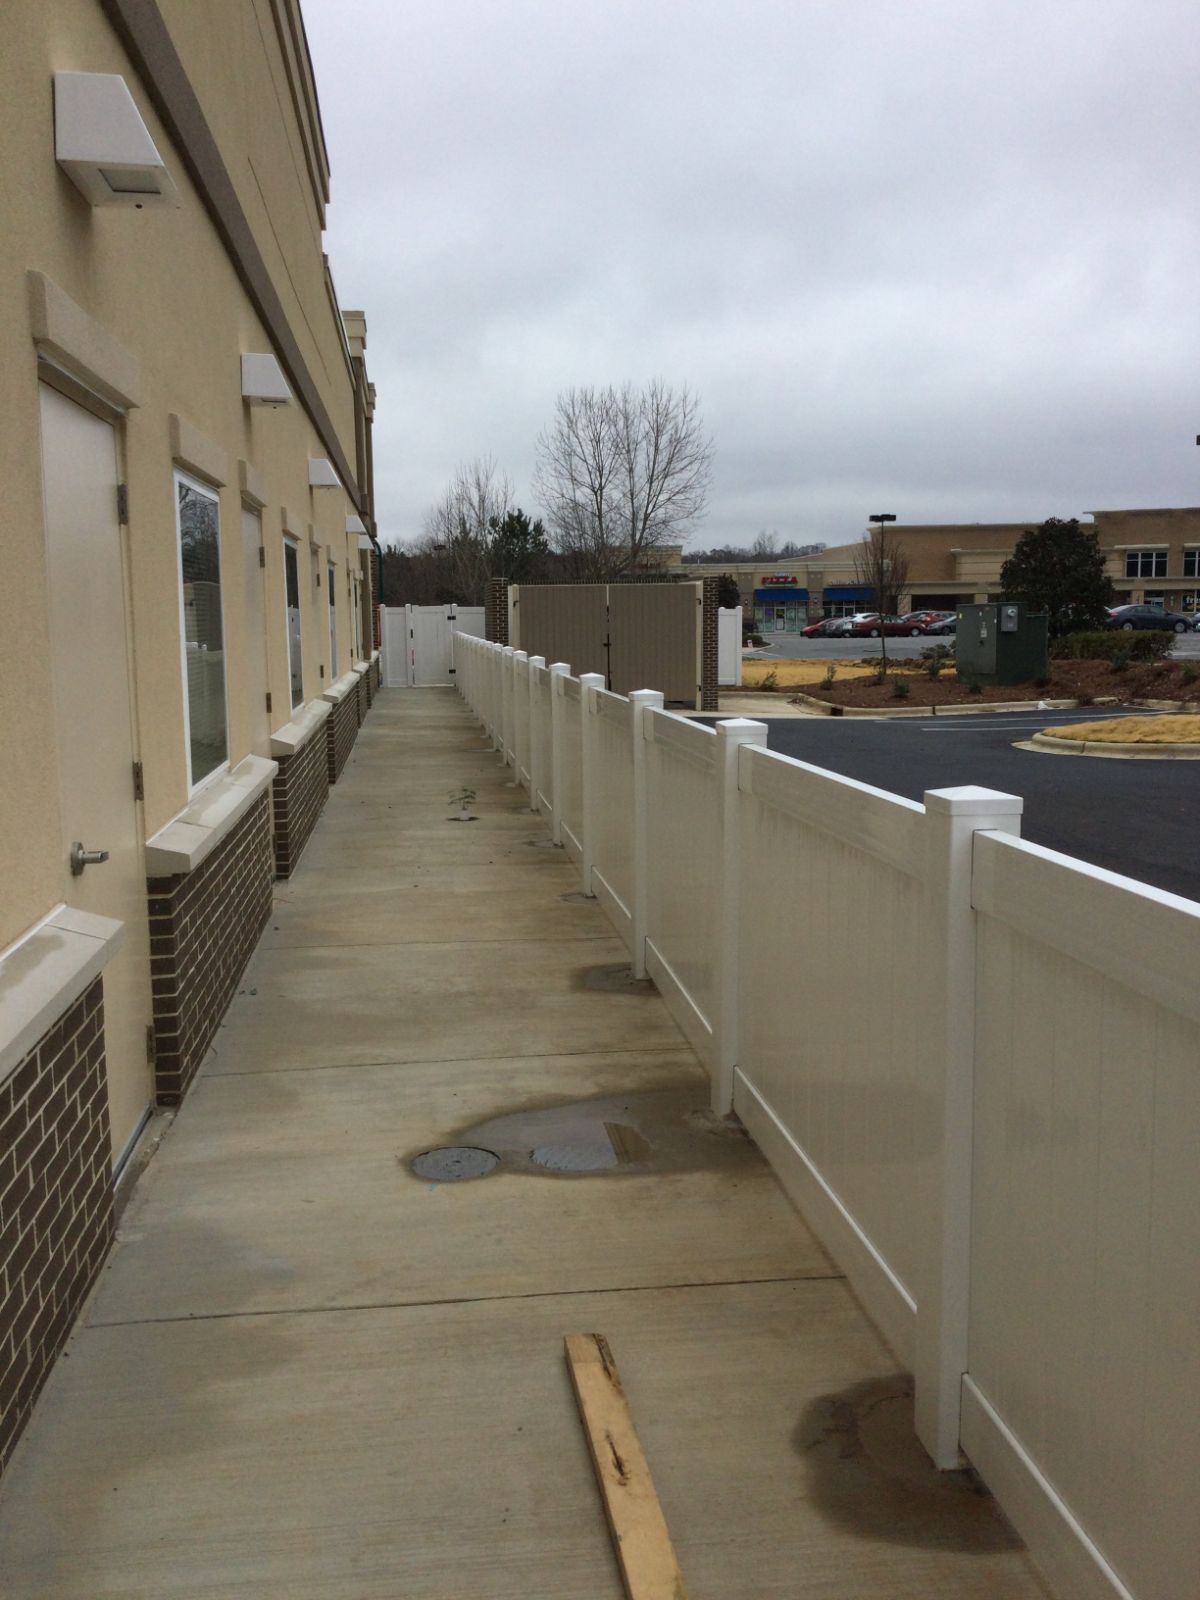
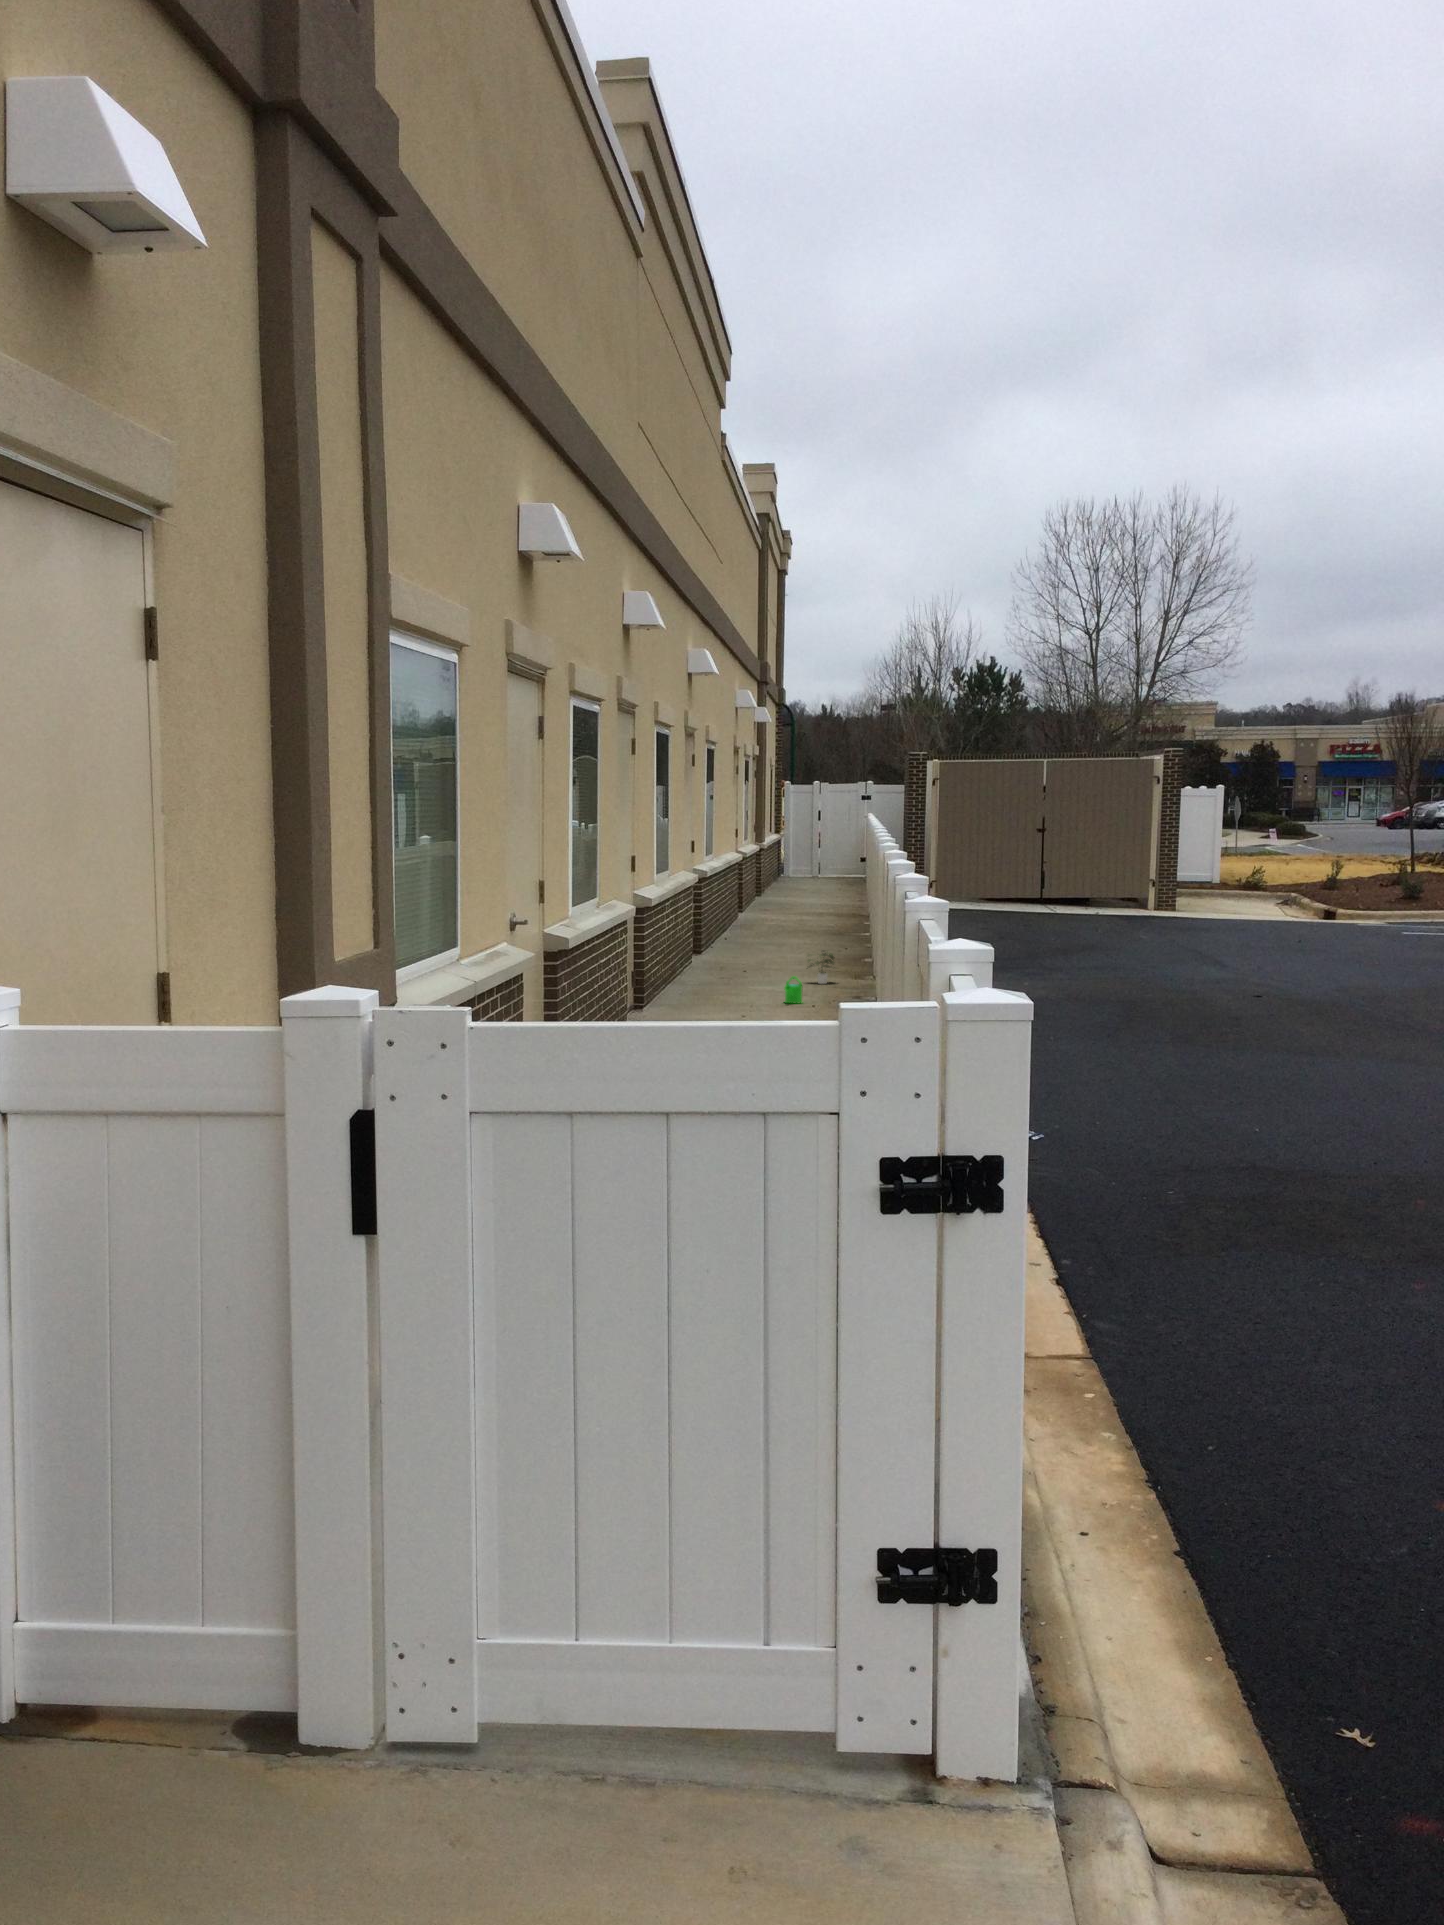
watering can: none [435,824,456,854] -> present [784,976,802,1003]

